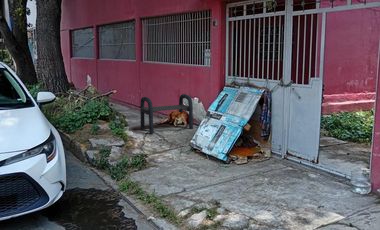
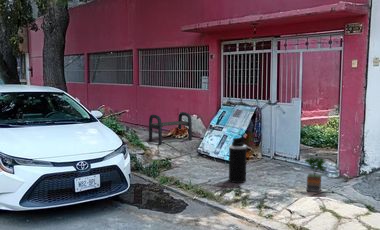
trash can: none [209,132,233,196] -> present [229,137,247,183]
potted tree: none [311,164,345,218] -> present [305,157,326,192]

